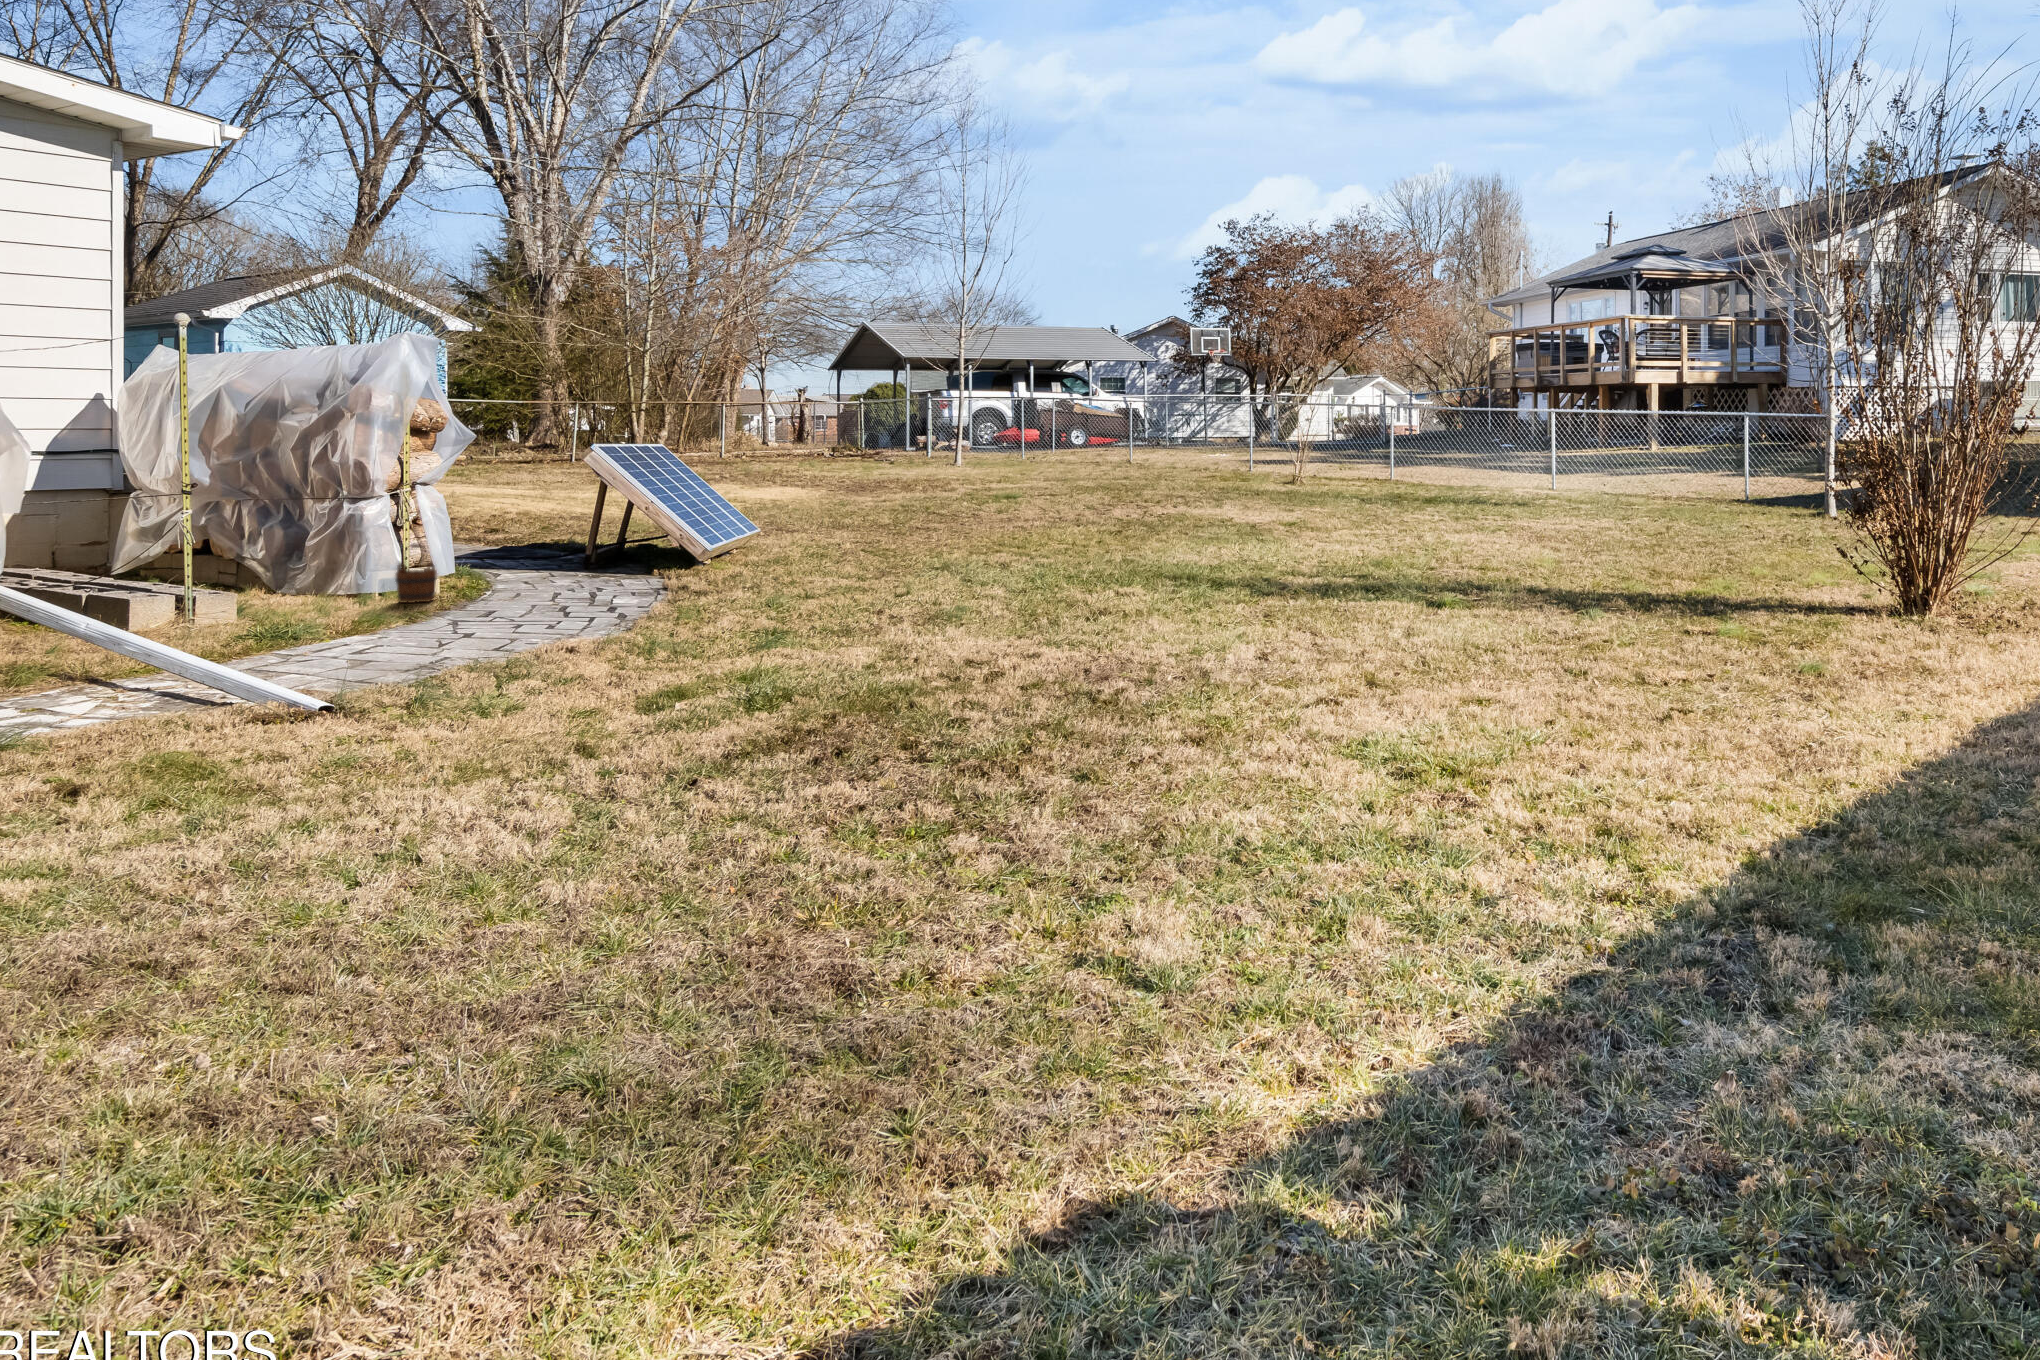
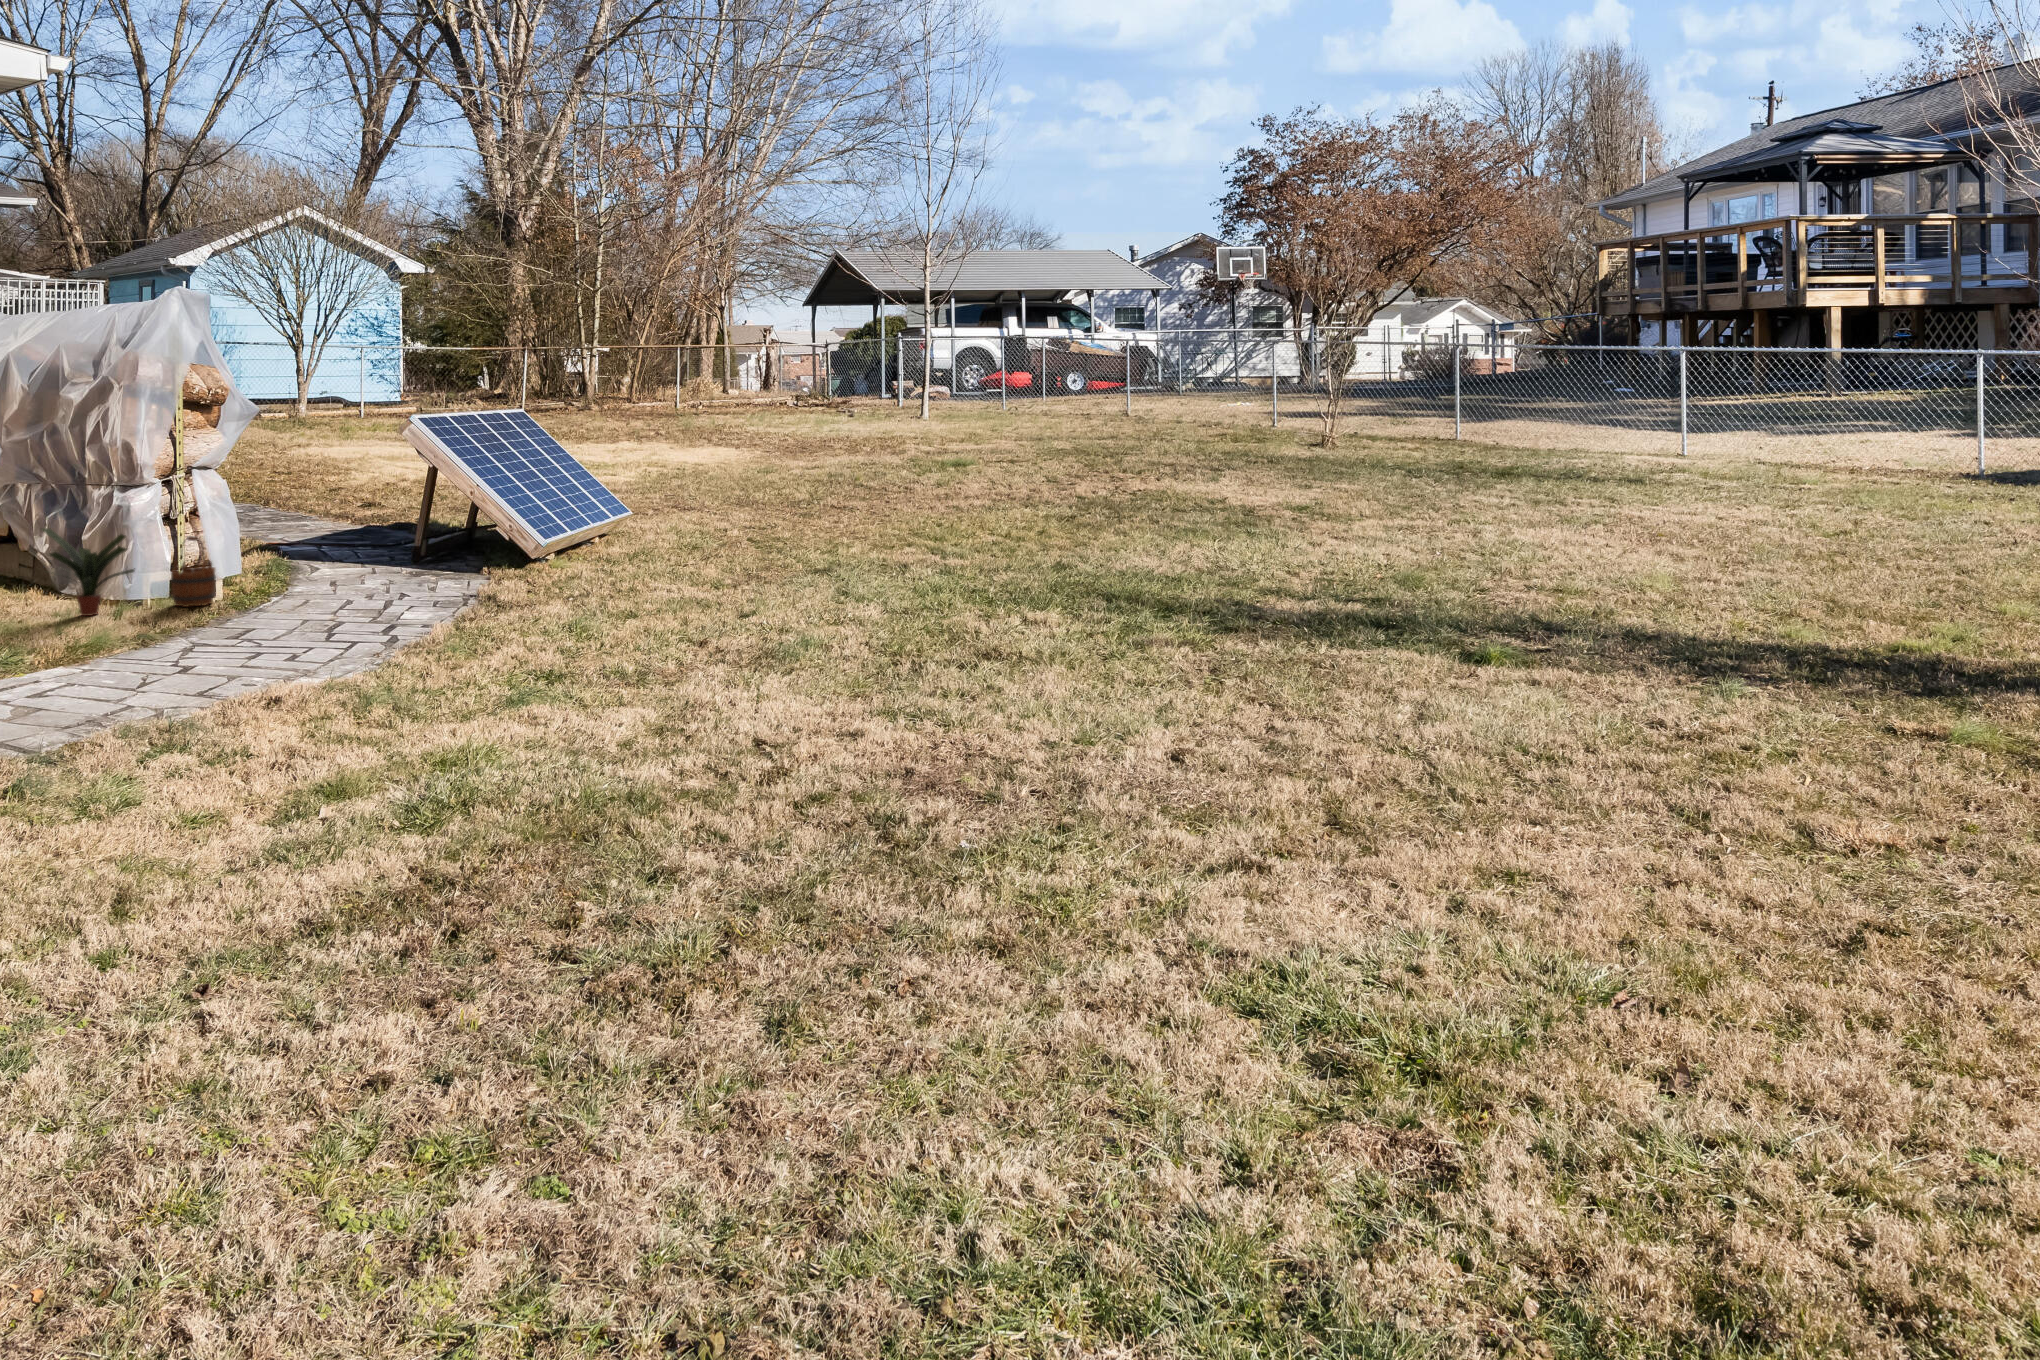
potted plant: none [273,537,368,611] -> present [42,528,135,616]

